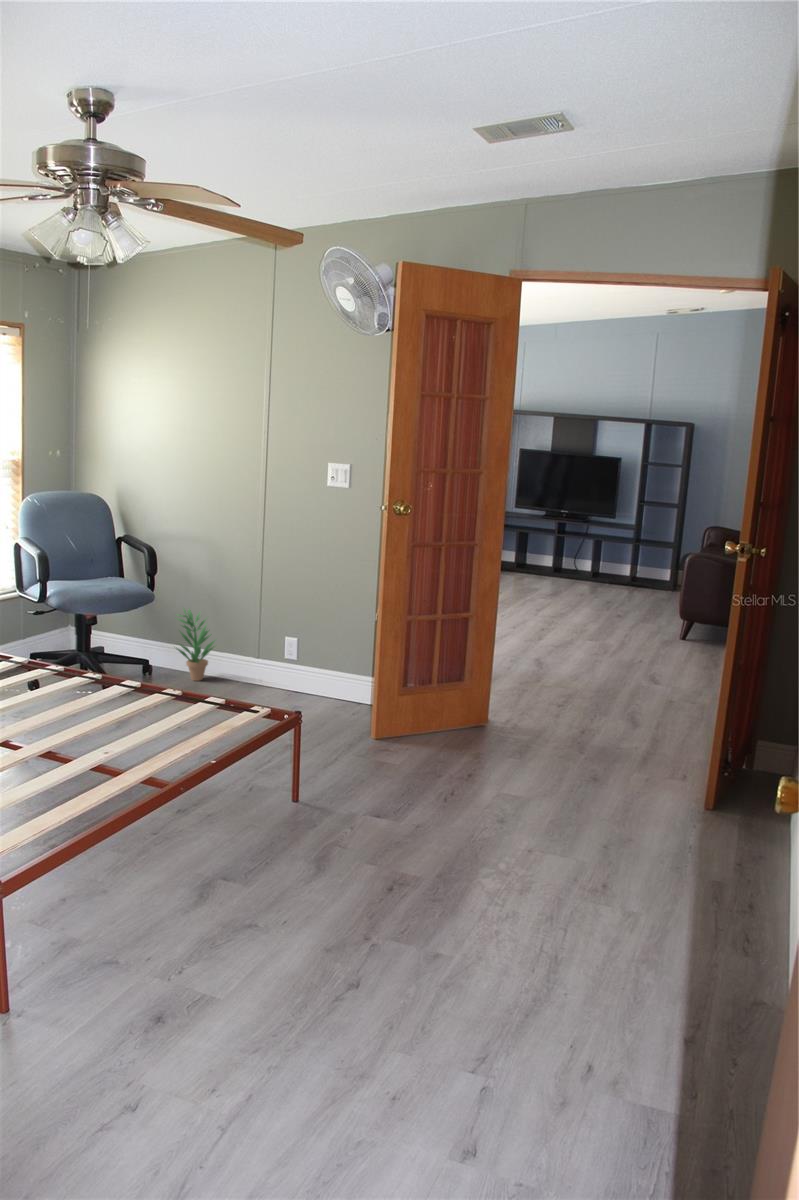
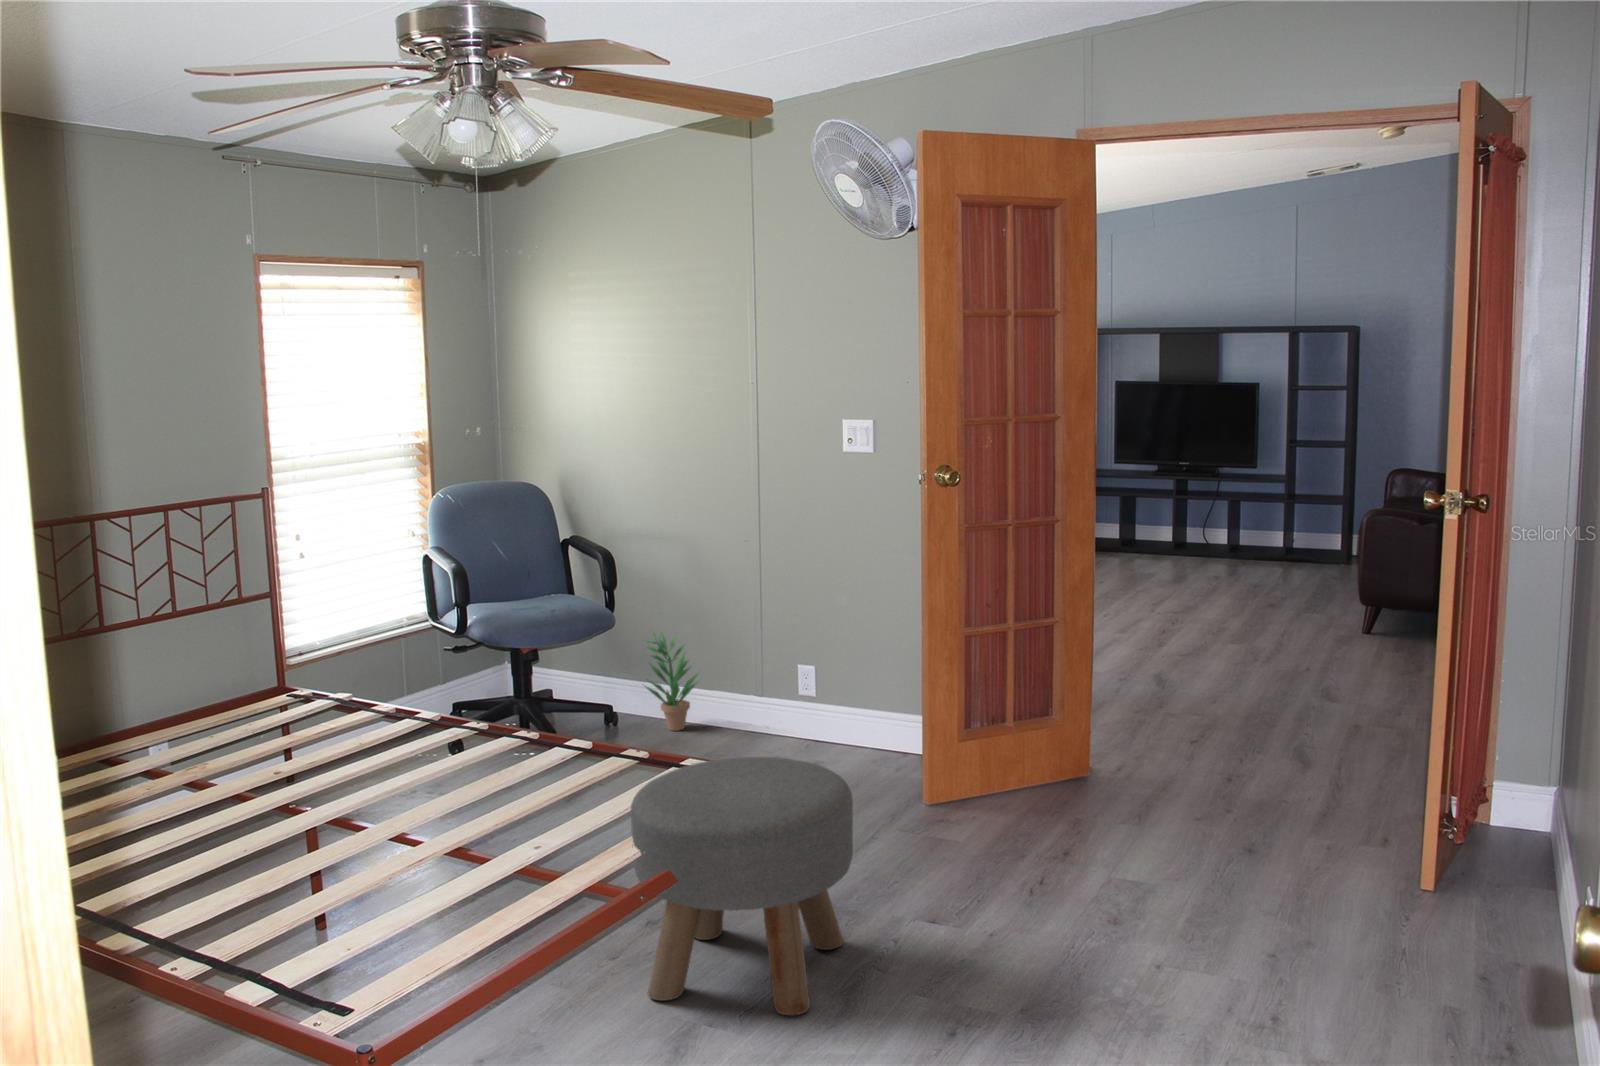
ottoman: none [175,695,329,868] -> present [631,757,853,1015]

